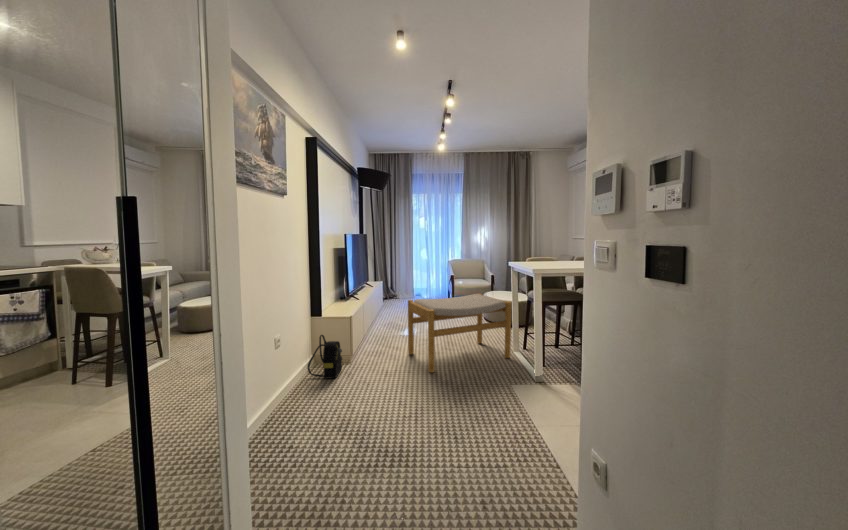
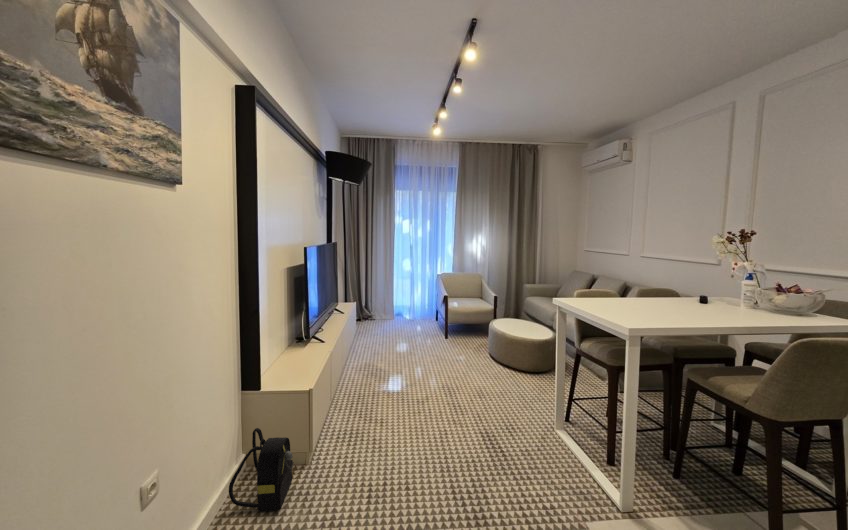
footstool: present [408,294,511,373] -> none [400,337,559,486]

